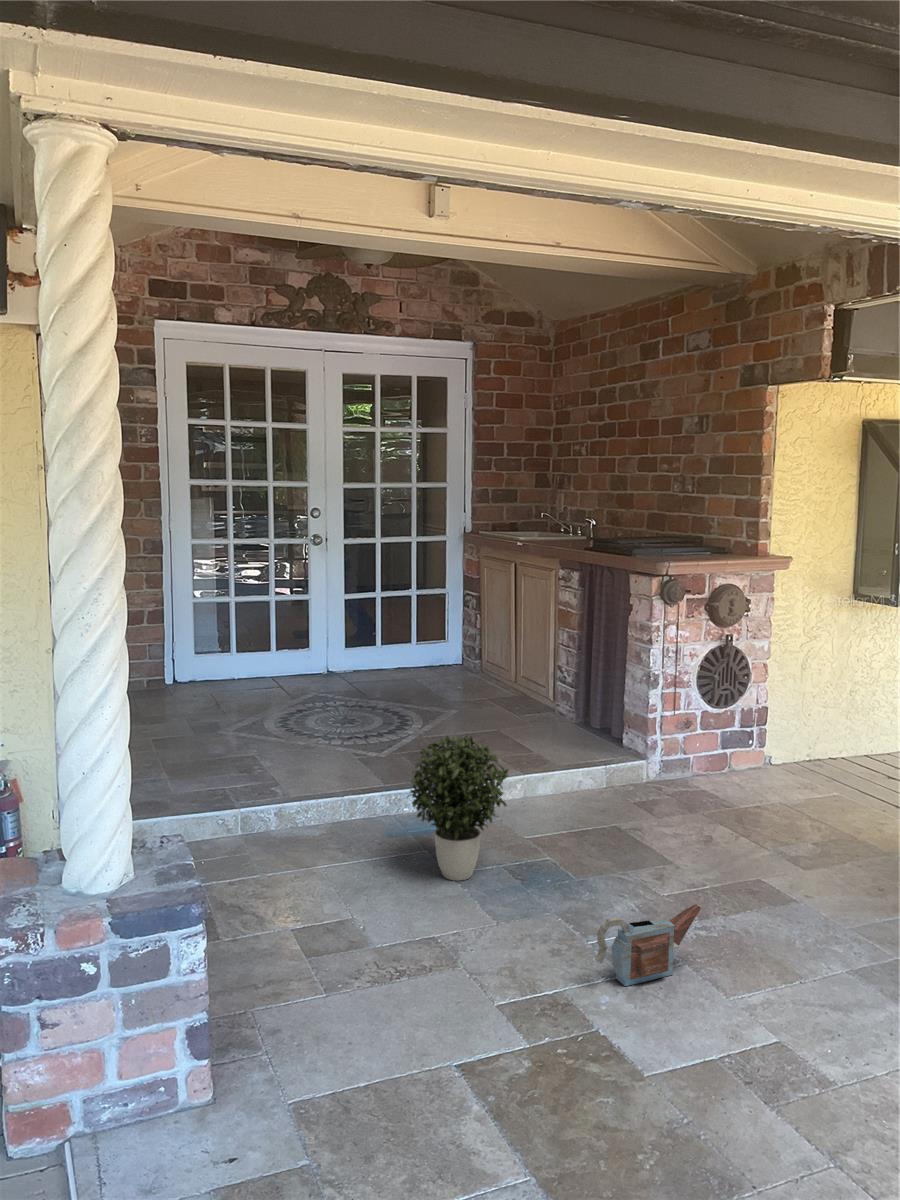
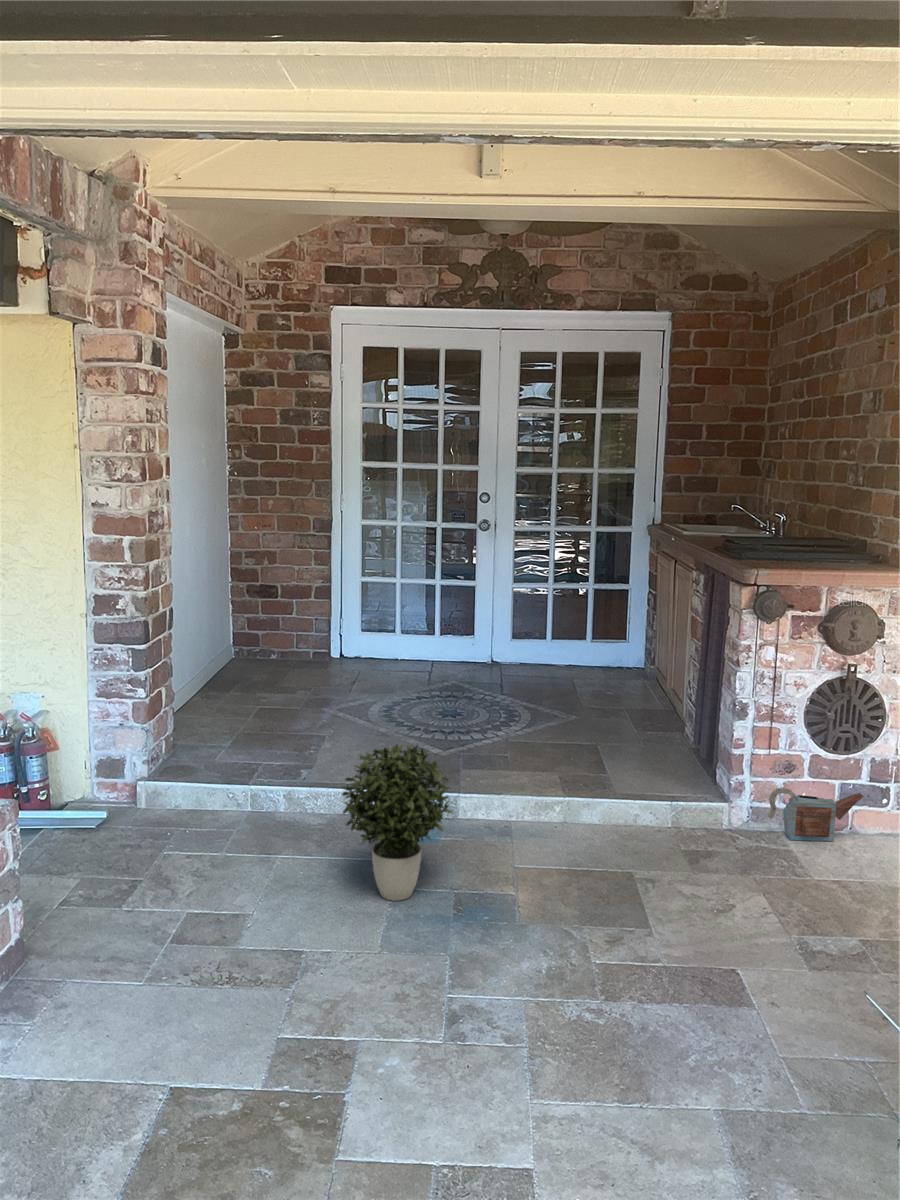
watering can: present [595,904,701,986] -> present [767,788,864,841]

